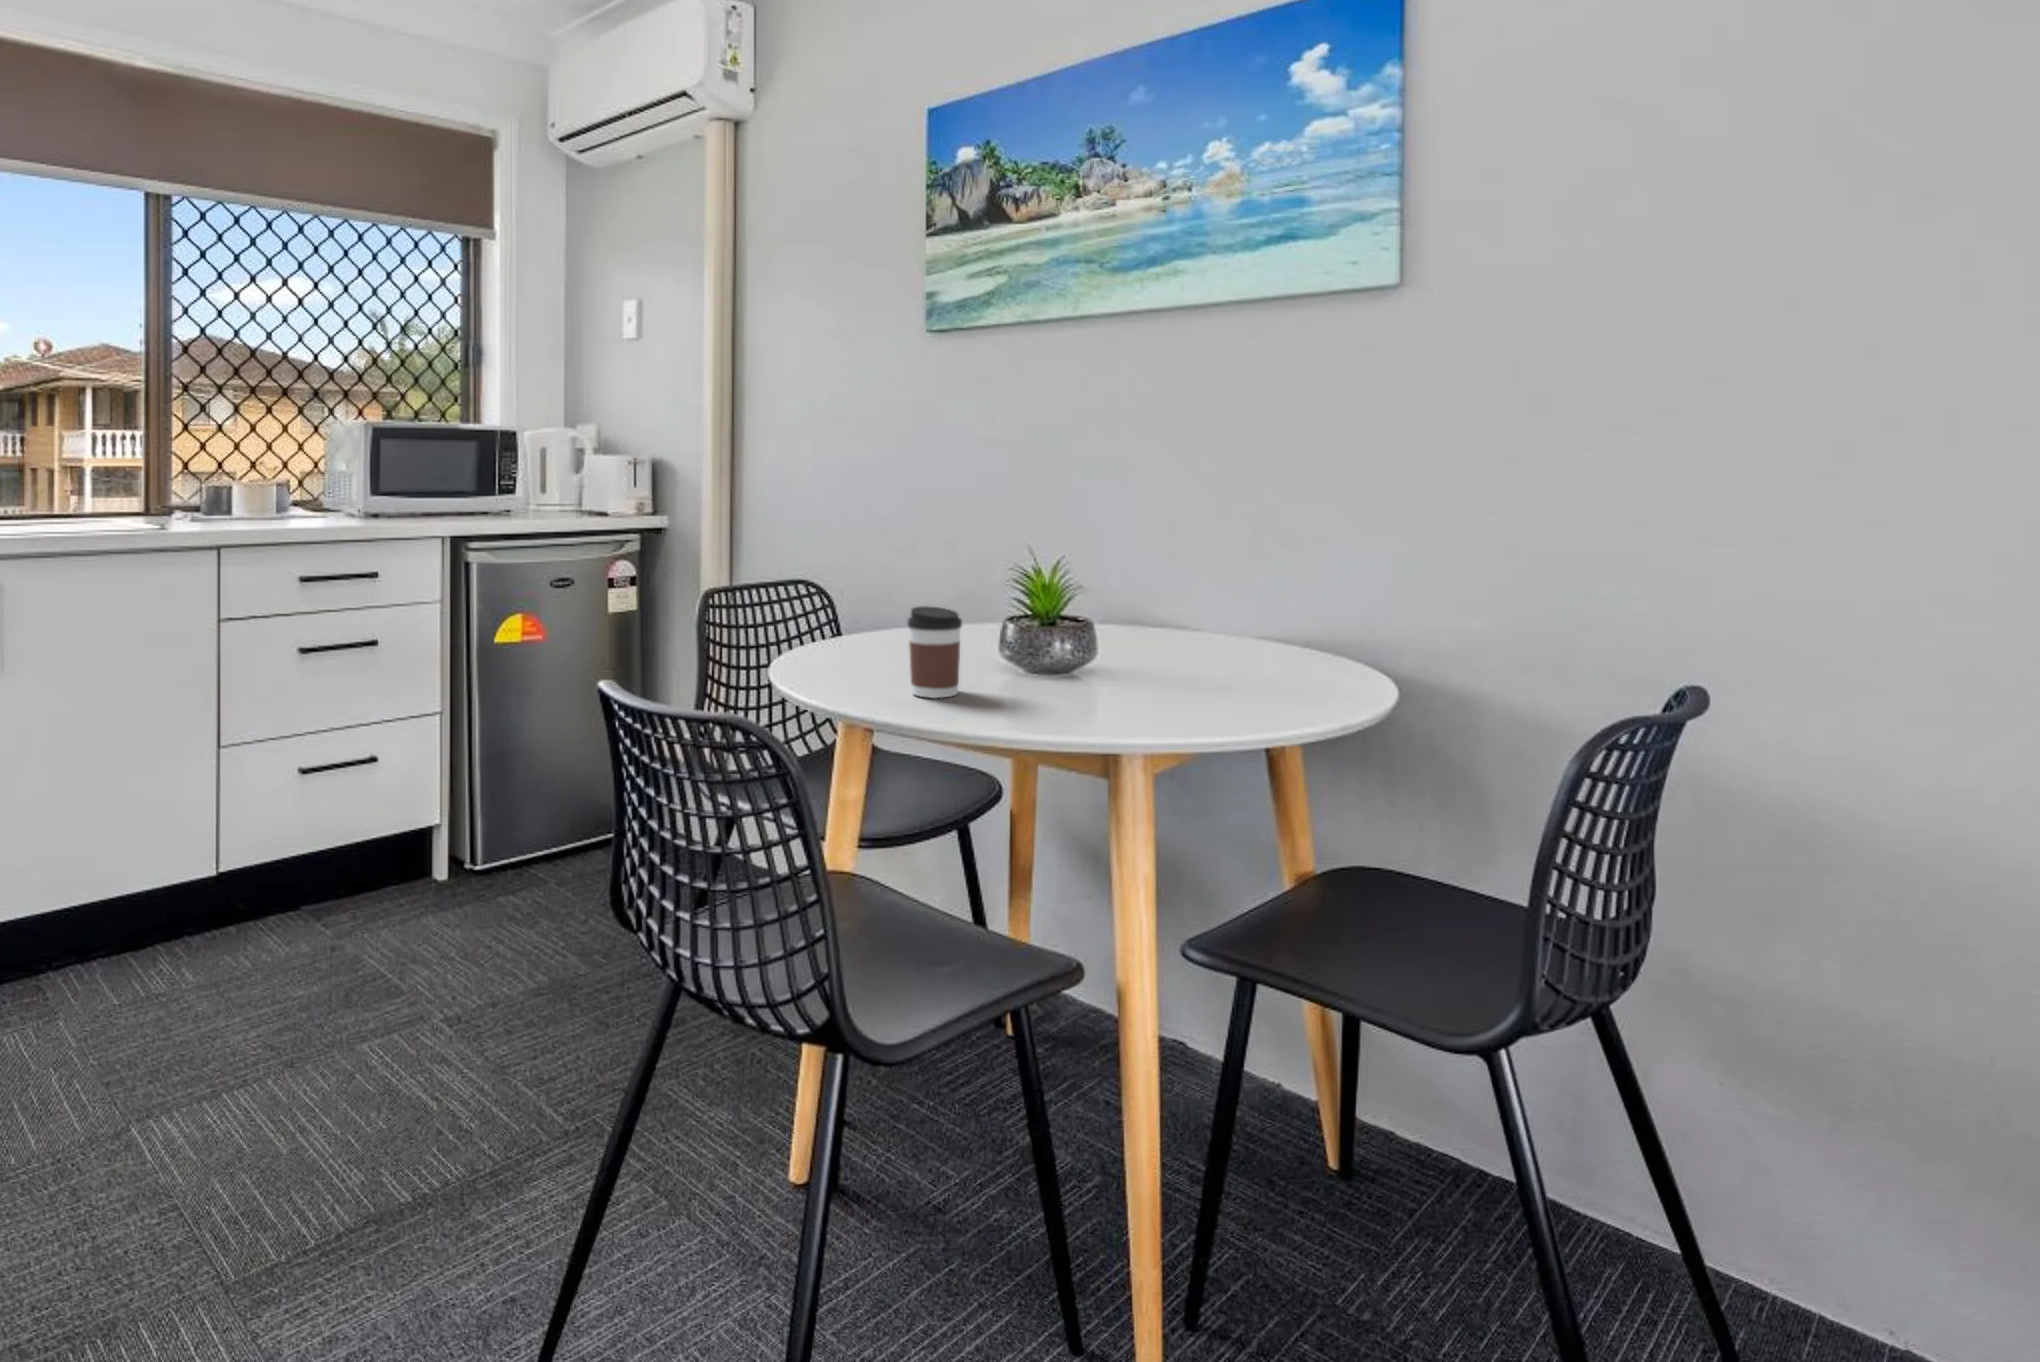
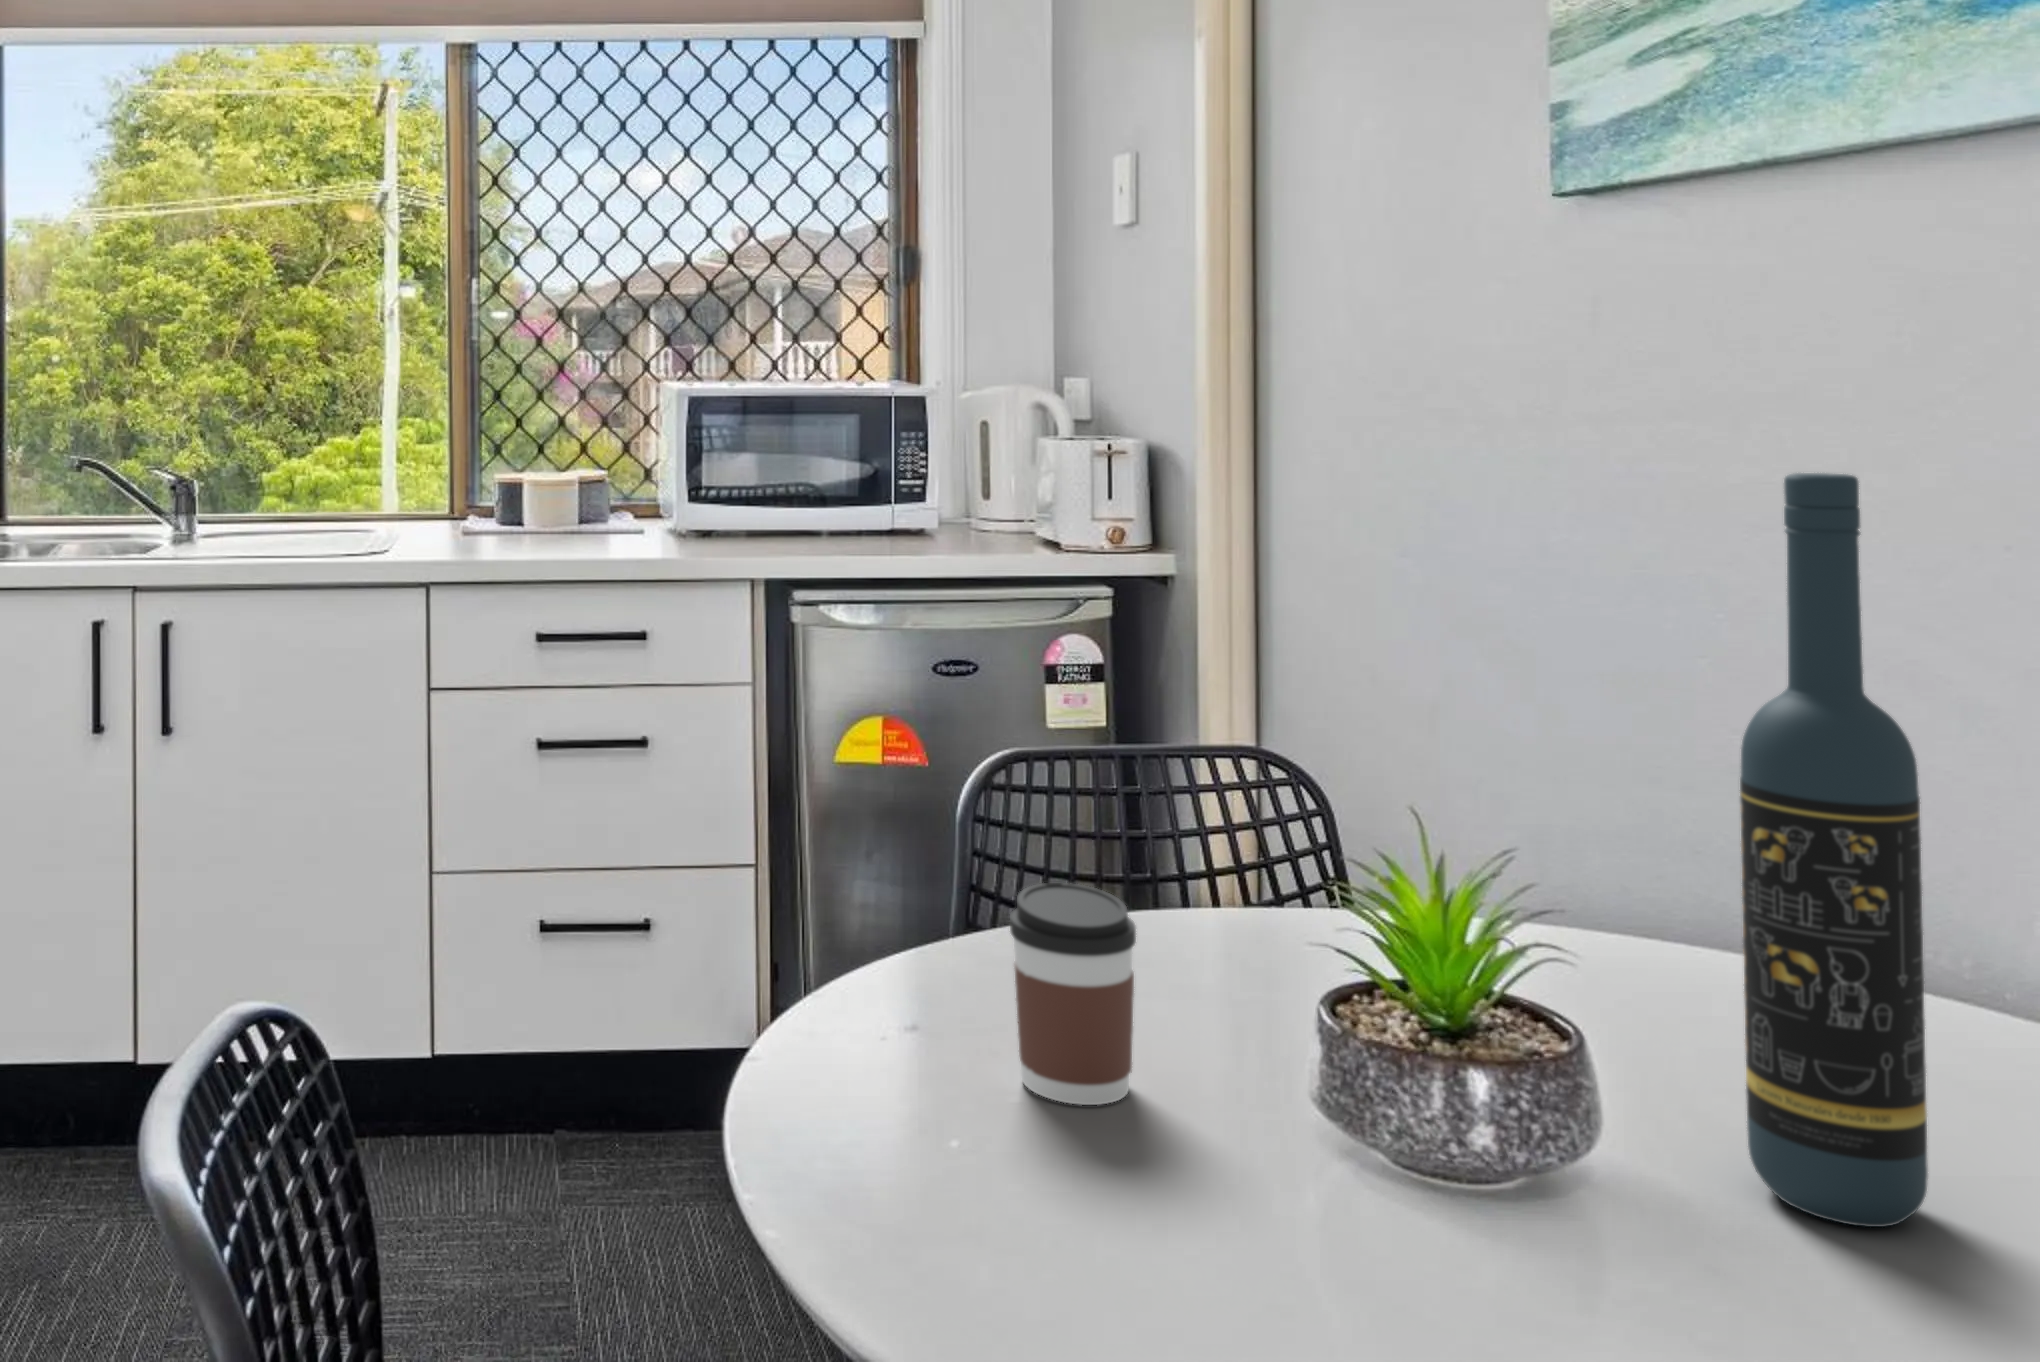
wine bottle: none [1142,417,1193,671] -> present [1740,473,1928,1227]

